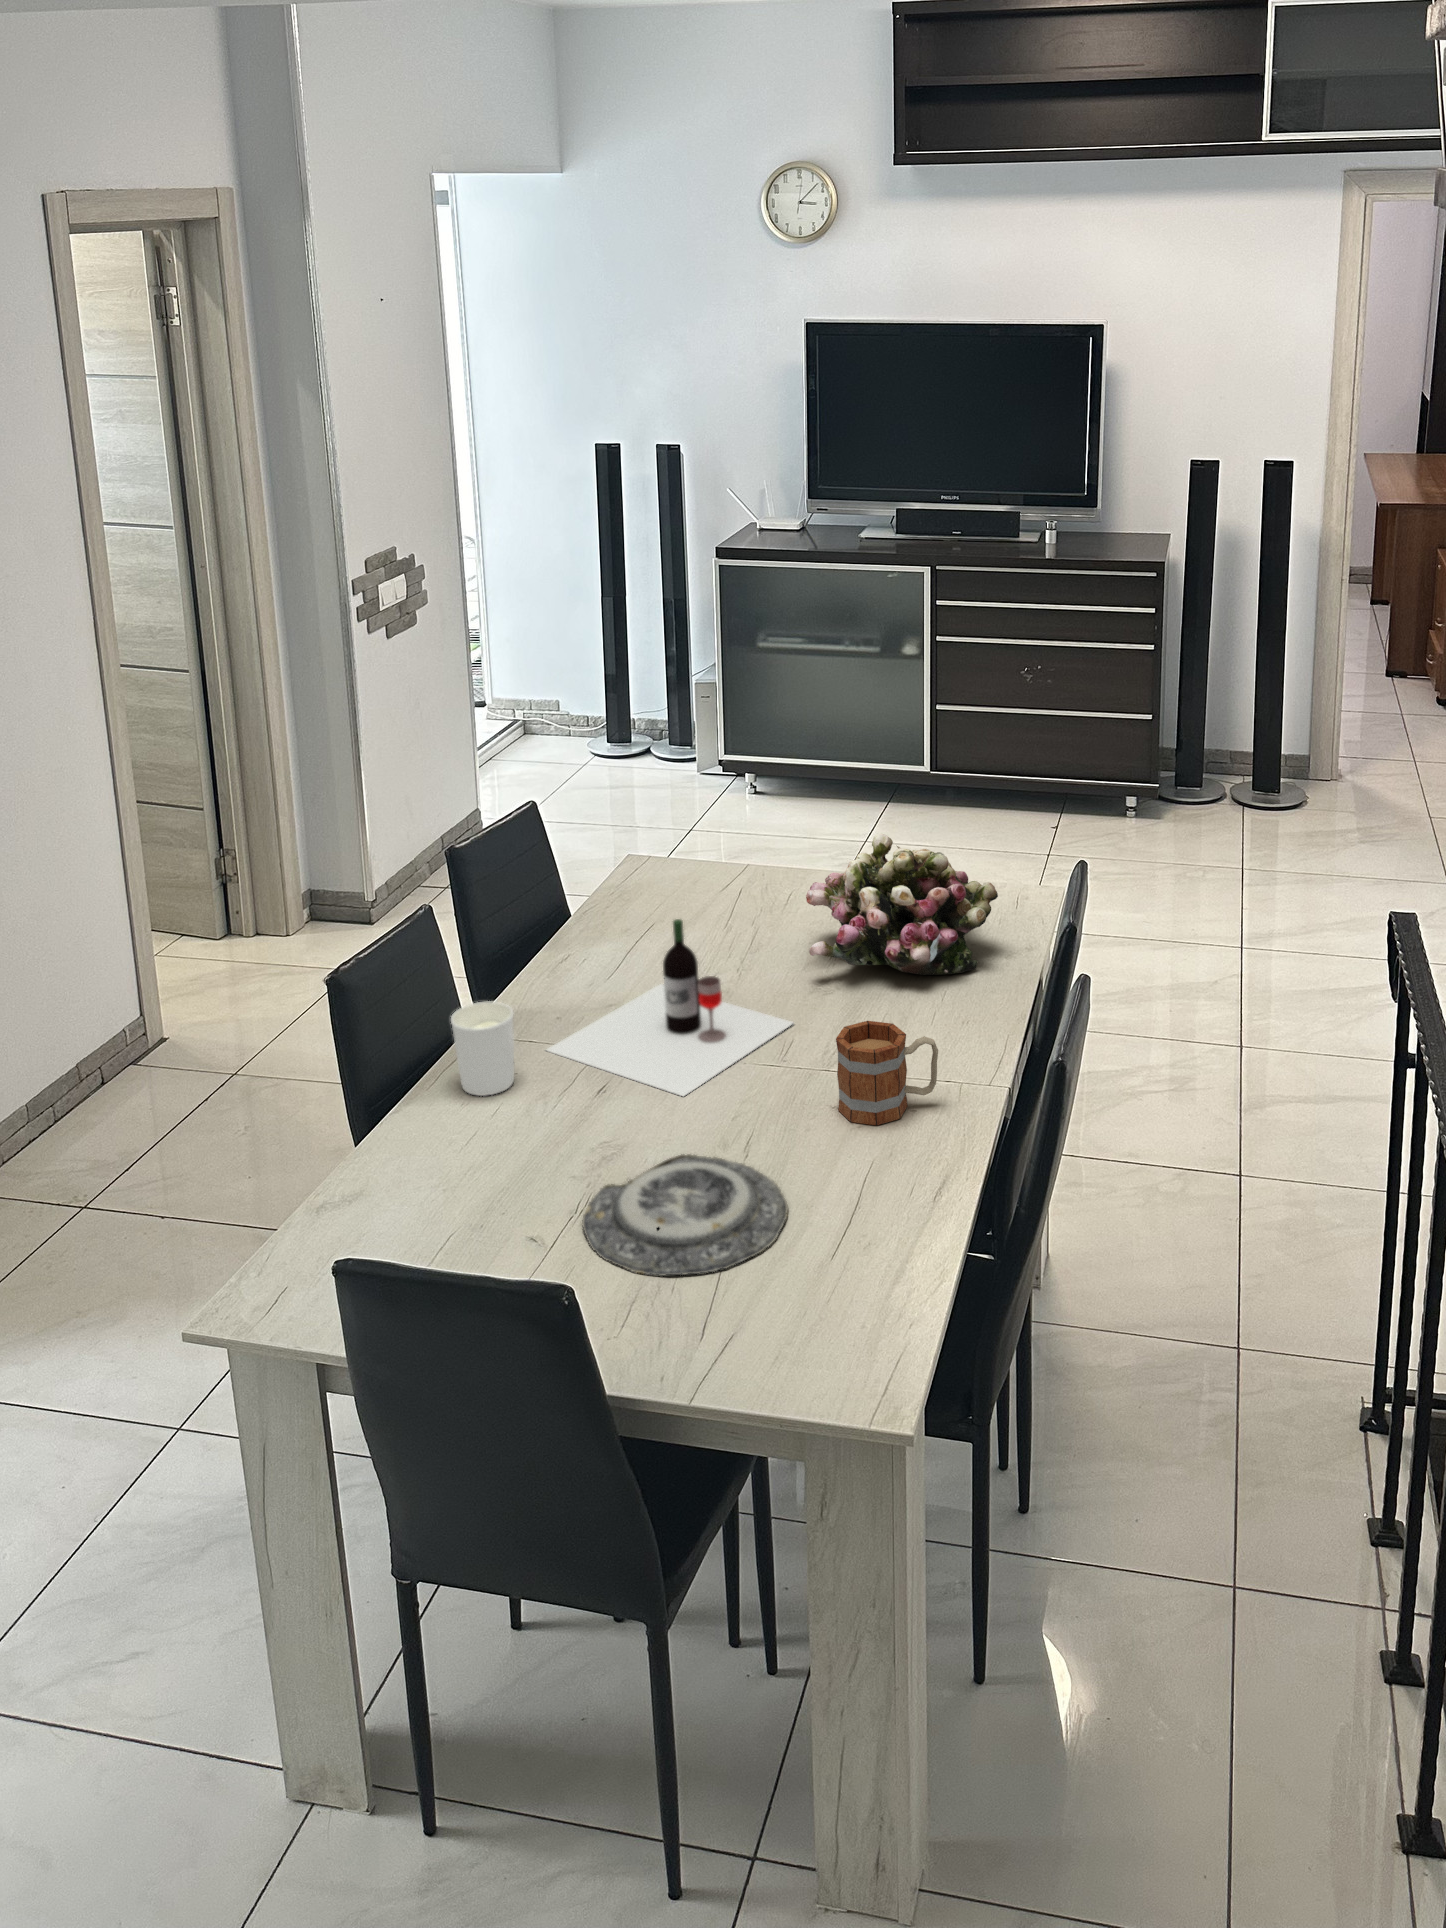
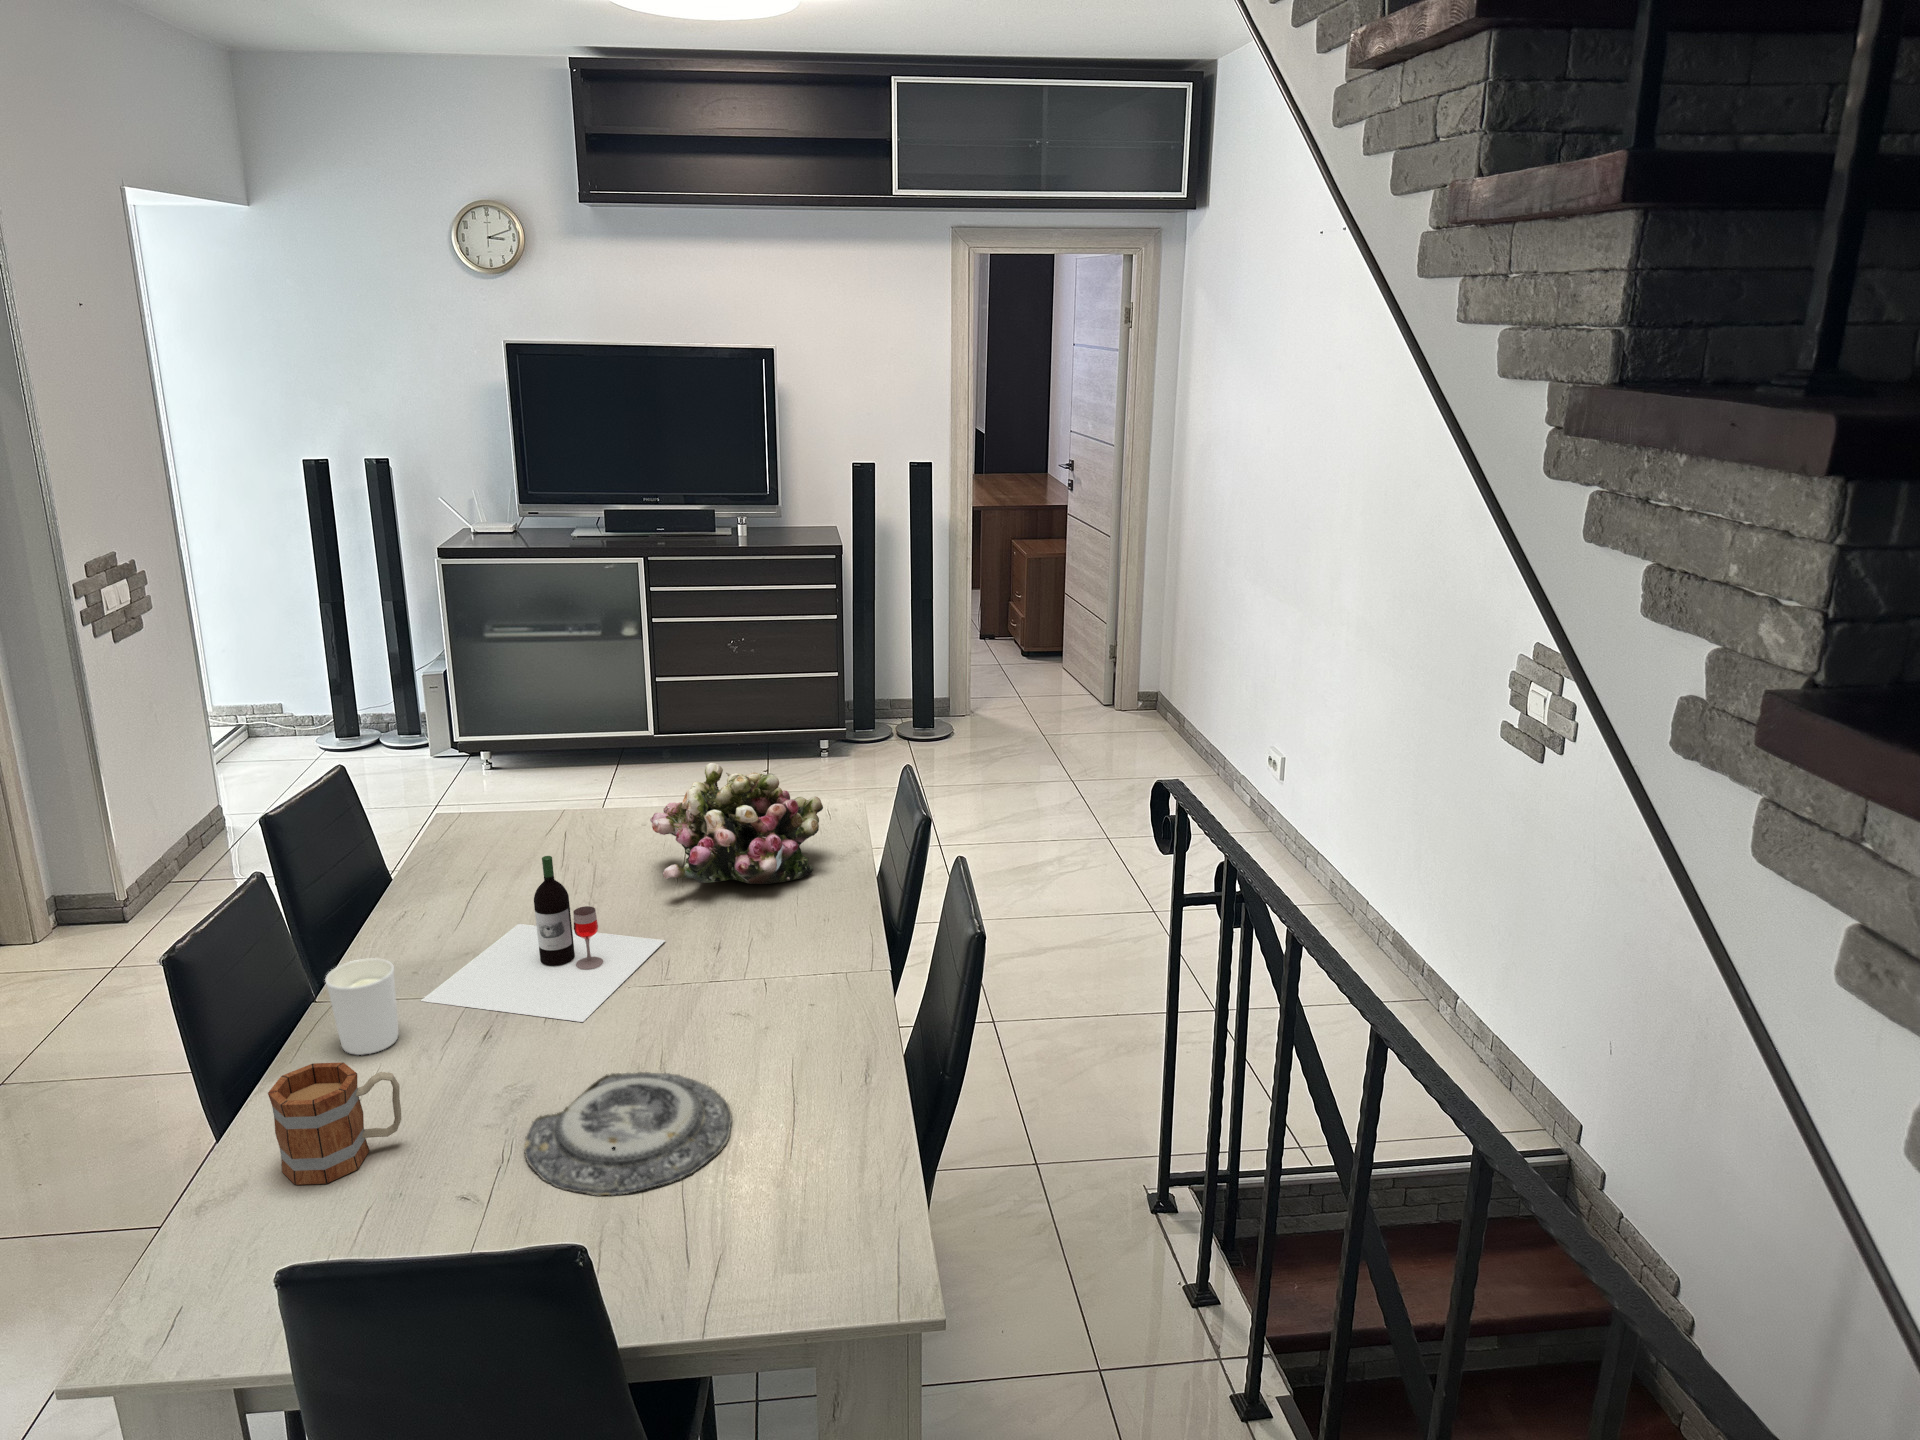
mug: present [836,1021,938,1125] -> present [268,1062,401,1185]

